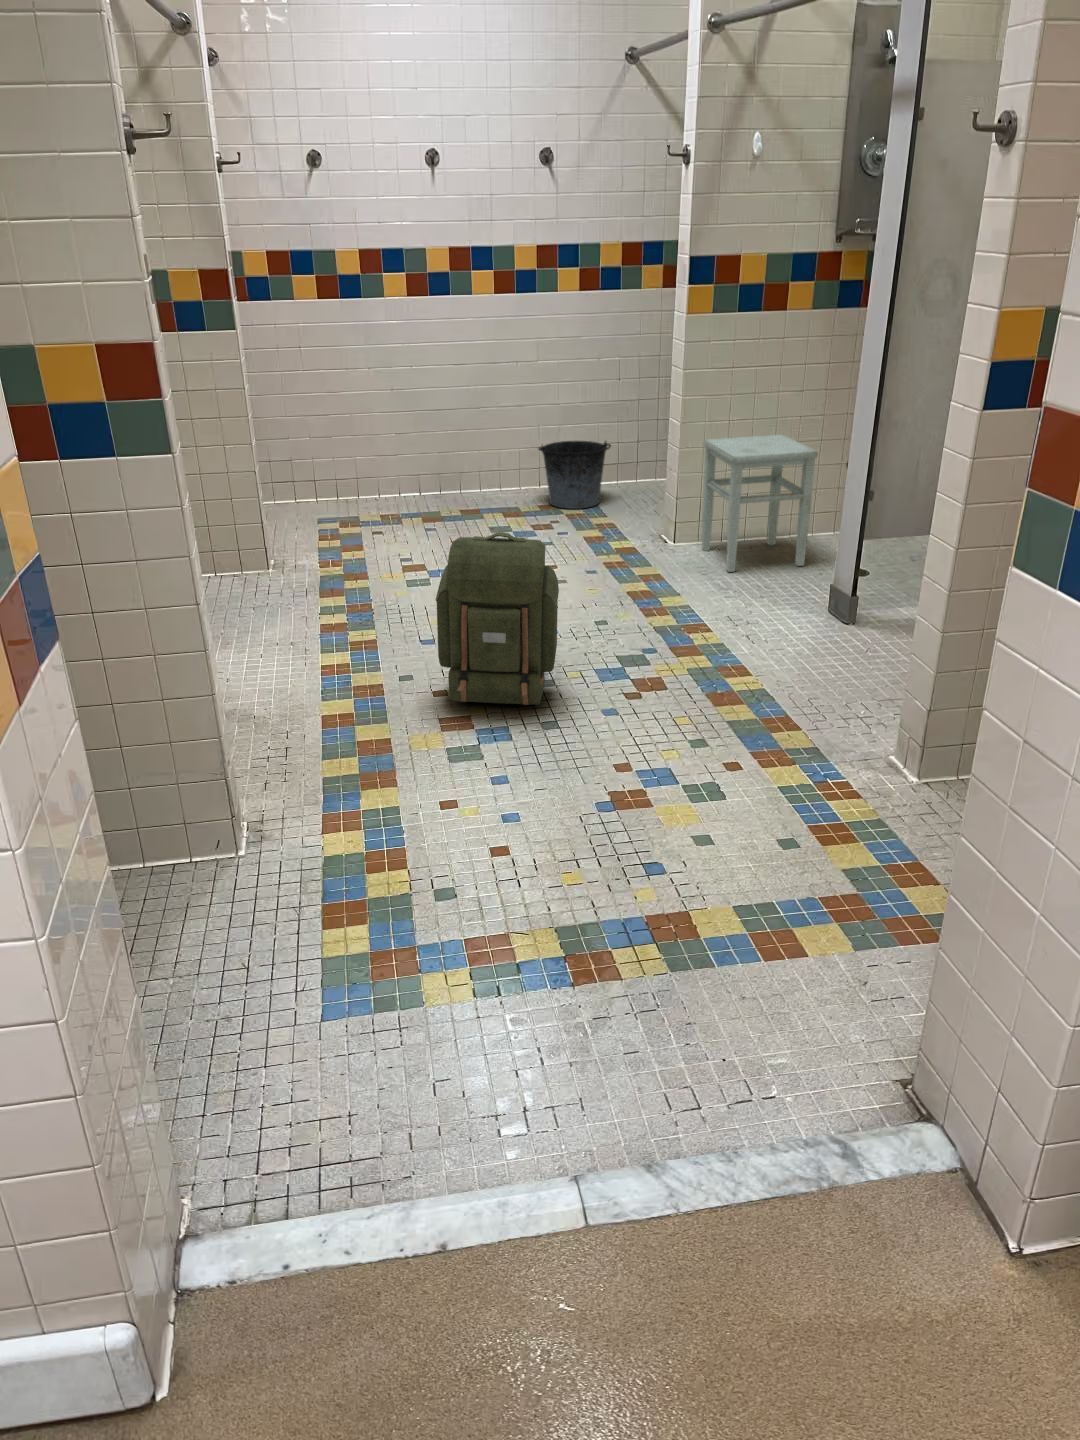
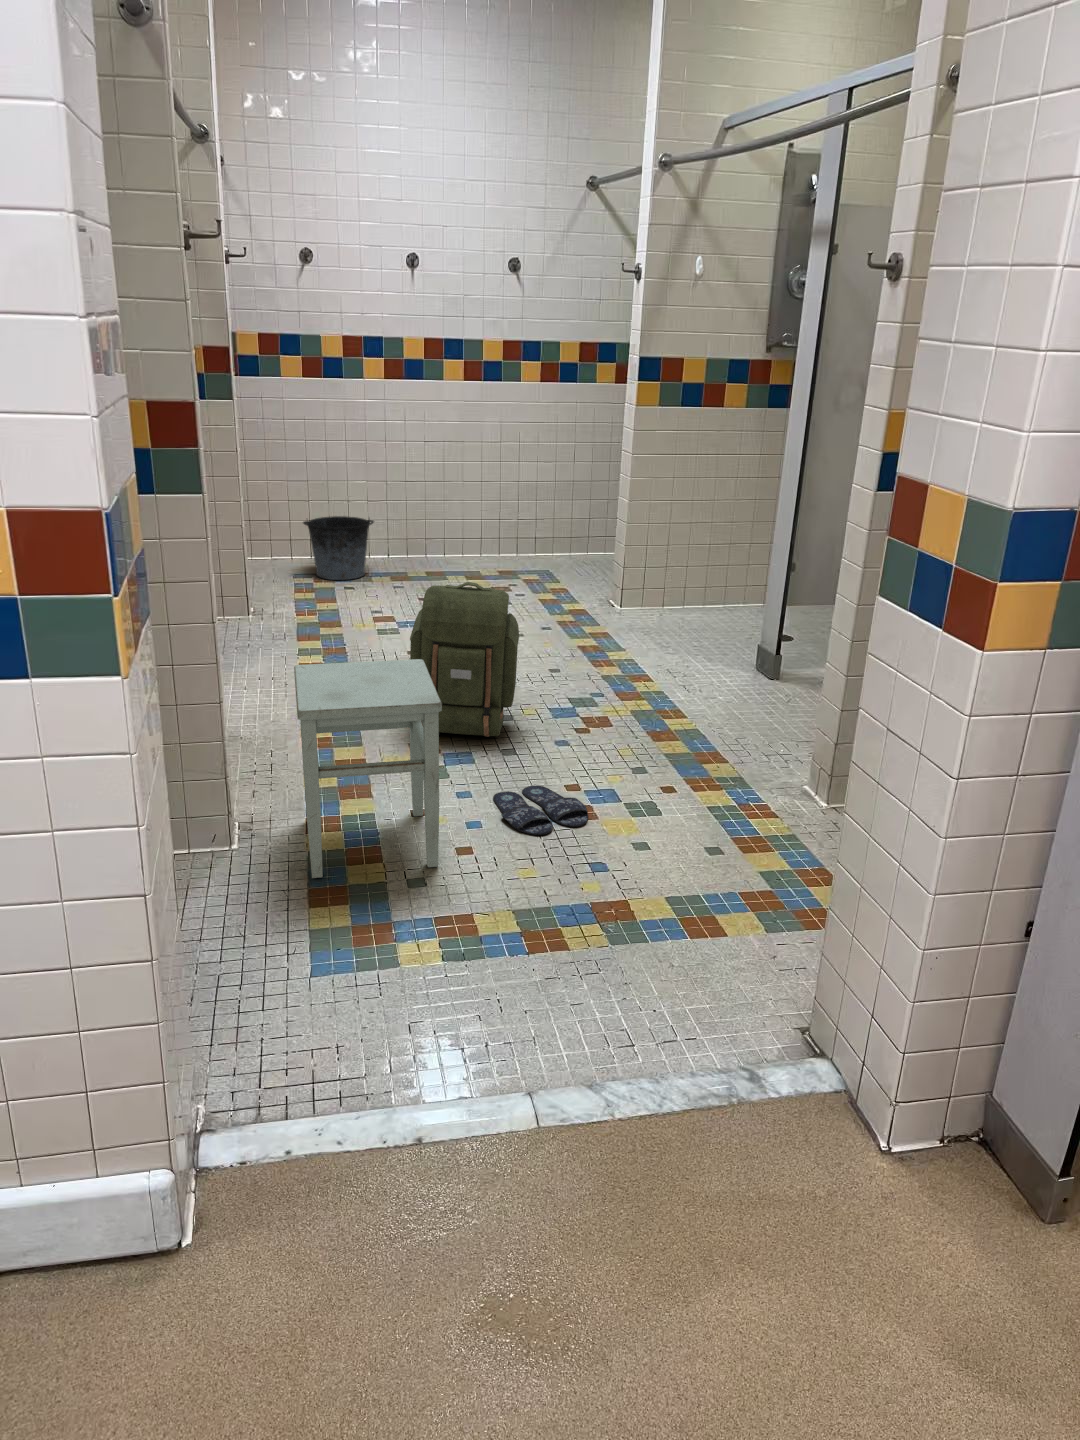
stool: present [702,435,818,572] -> present [294,659,442,878]
bucket: present [538,441,611,509] -> present [303,516,374,580]
slippers: none [533,764,641,827] -> present [493,785,588,835]

